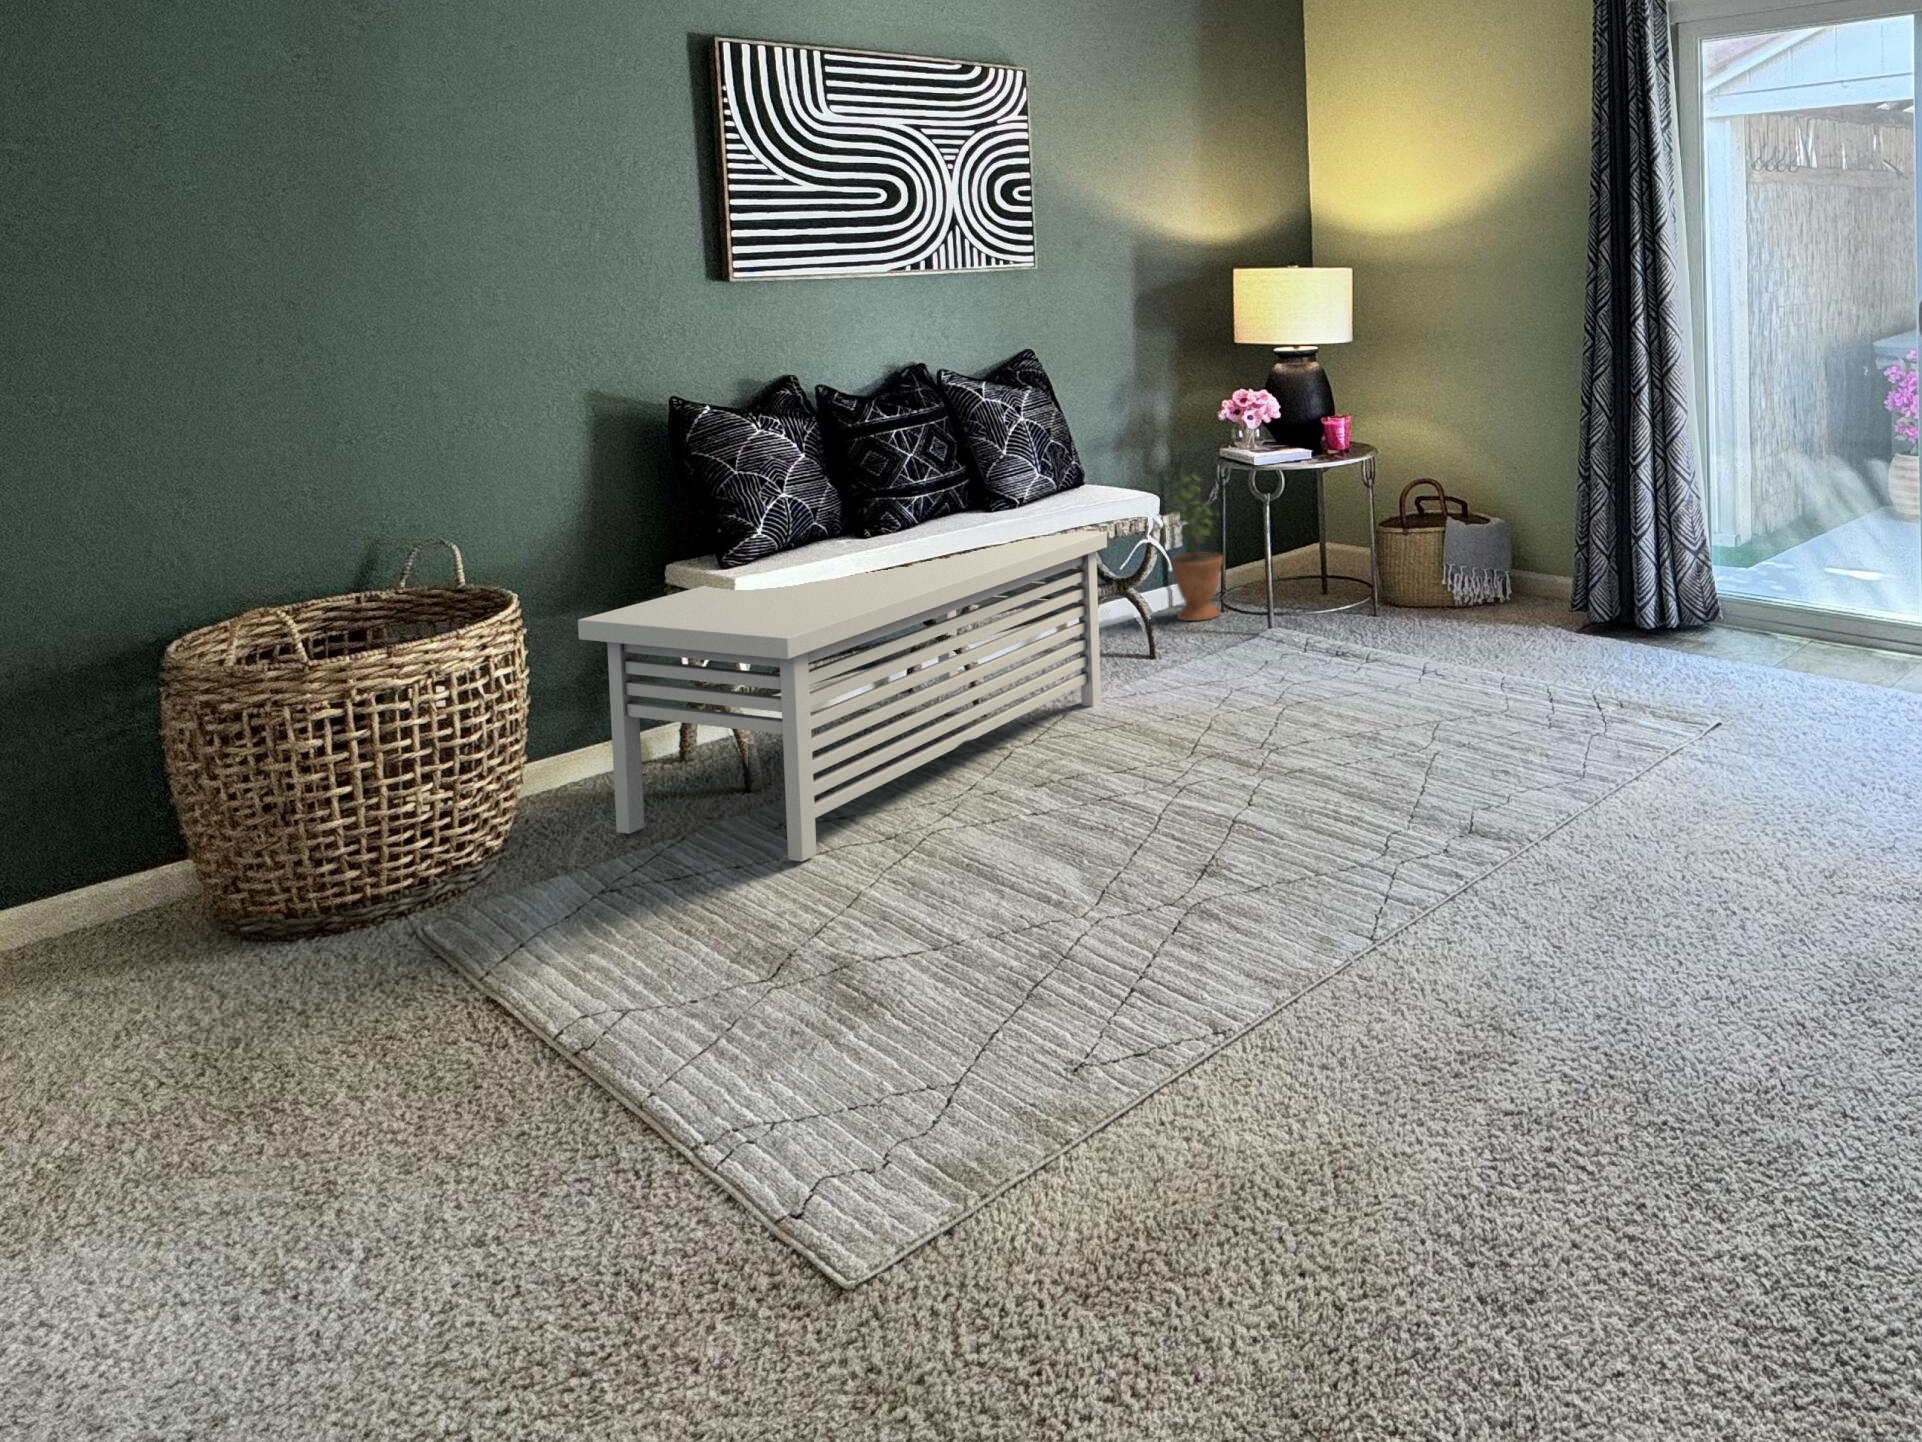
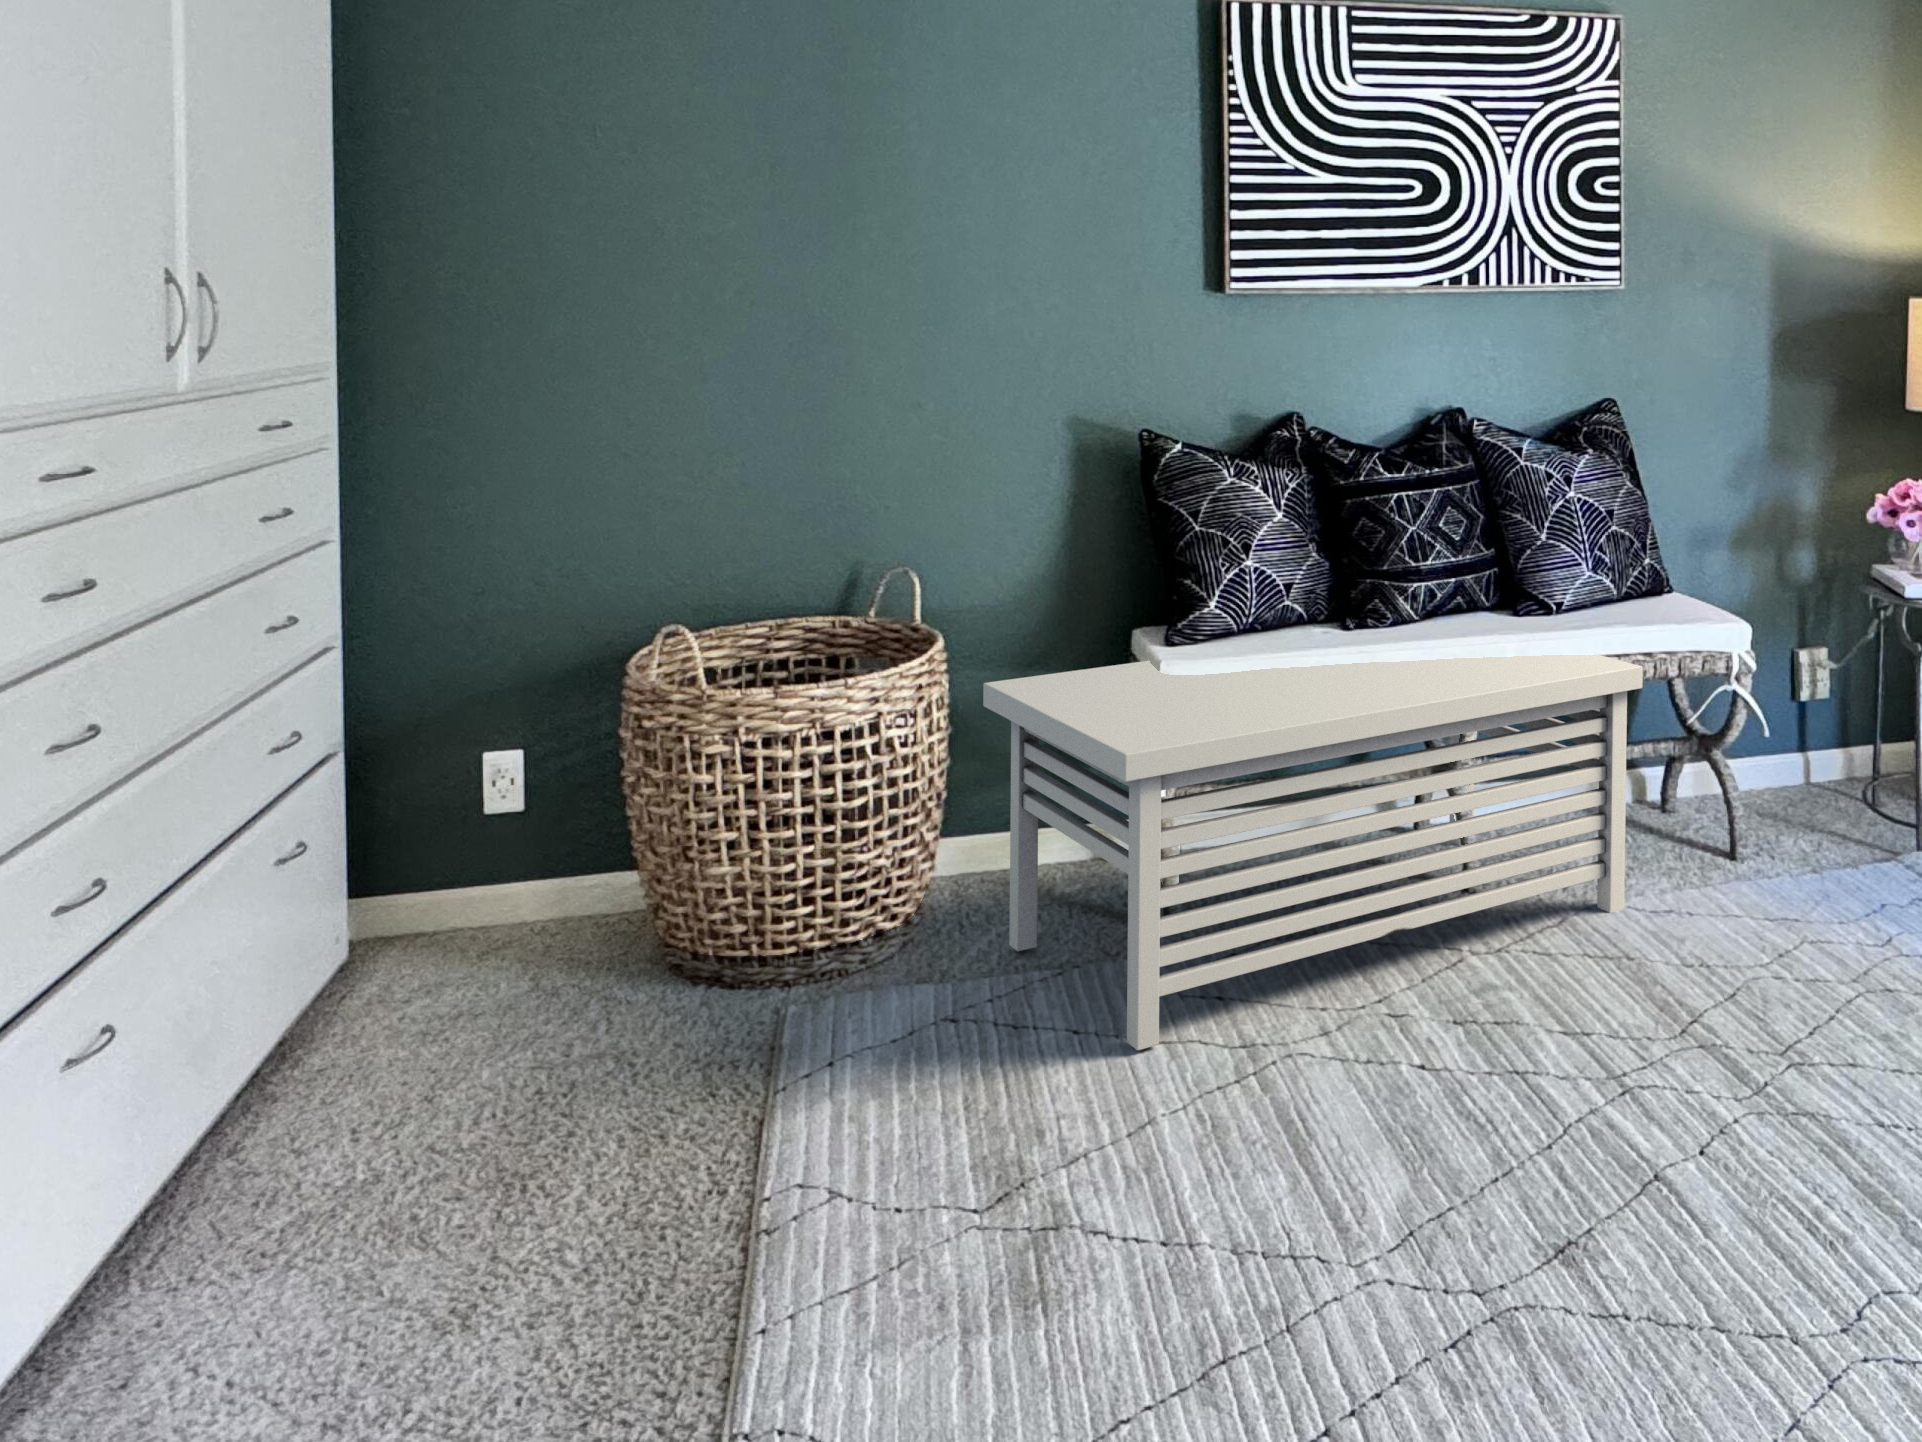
potted plant: present [1171,472,1222,621] -> none [1782,584,1871,810]

